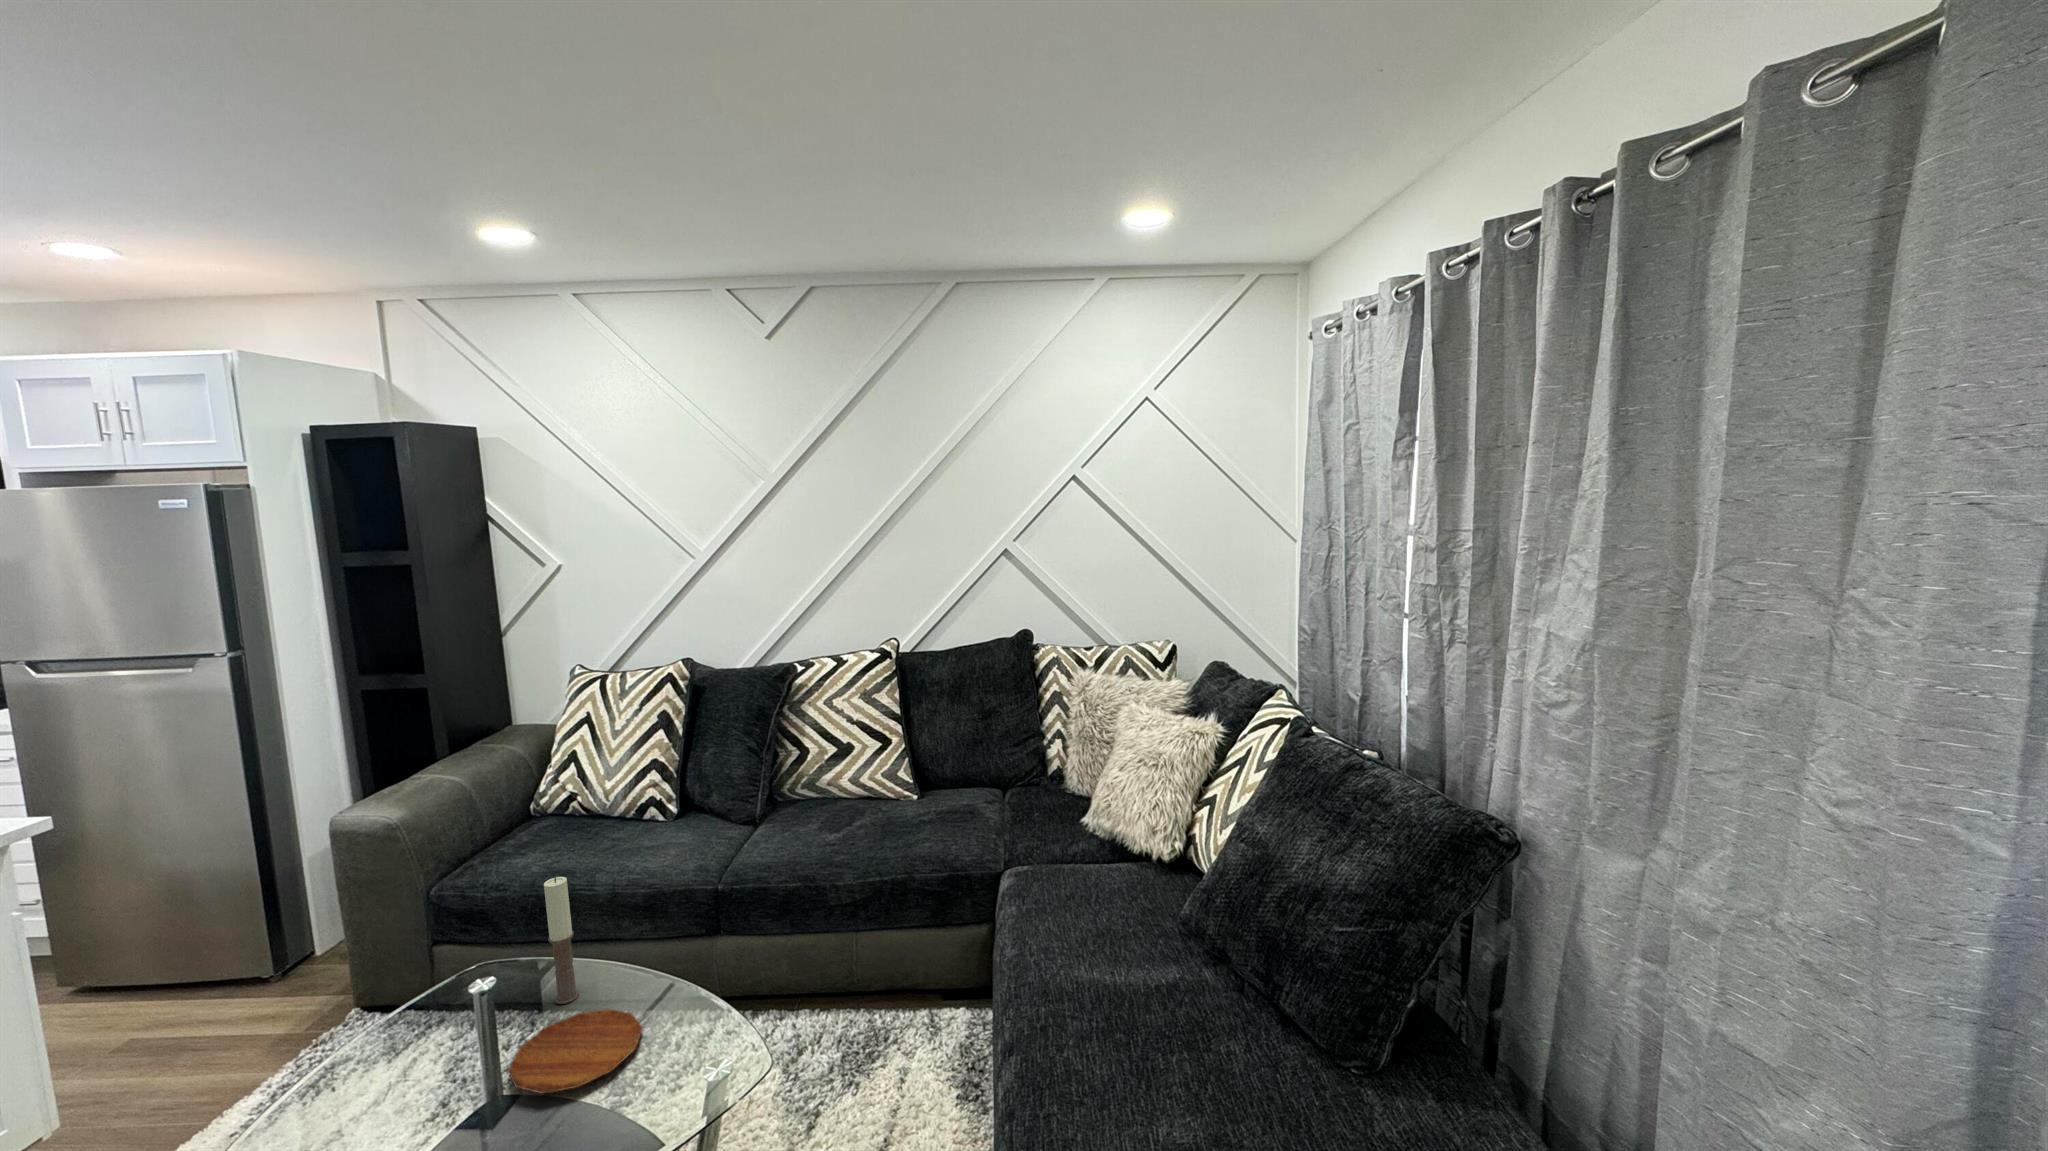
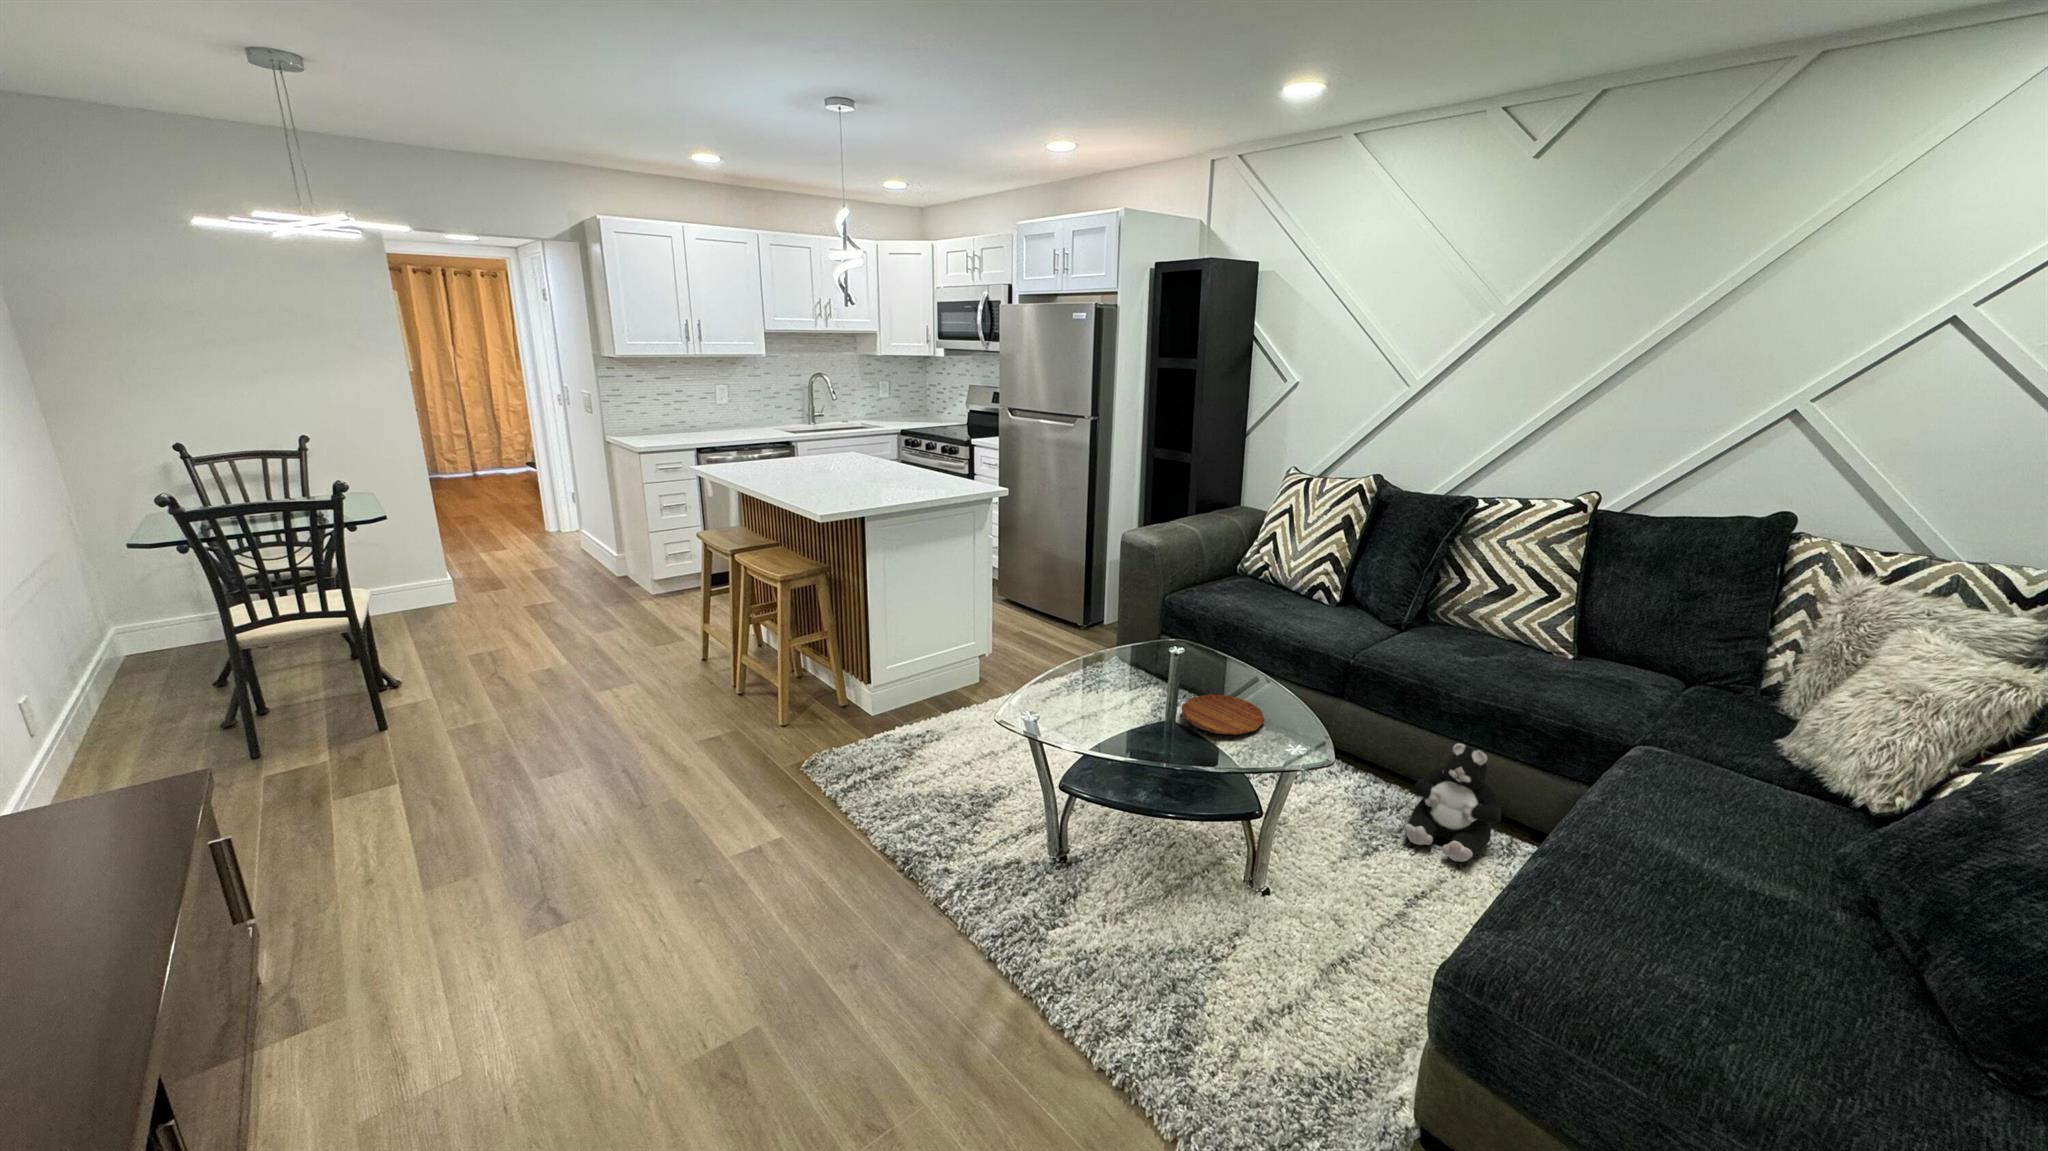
candle: present [544,877,579,1004] -> none [1219,602,1241,689]
plush toy: none [830,934,921,1079] -> present [1404,742,1501,862]

